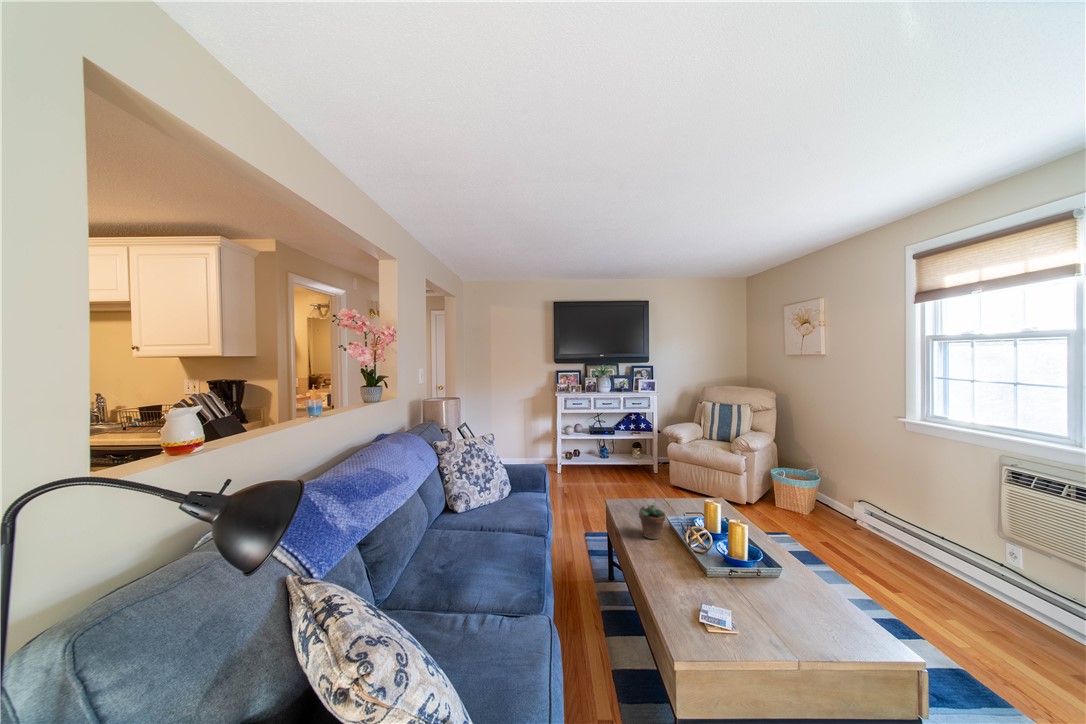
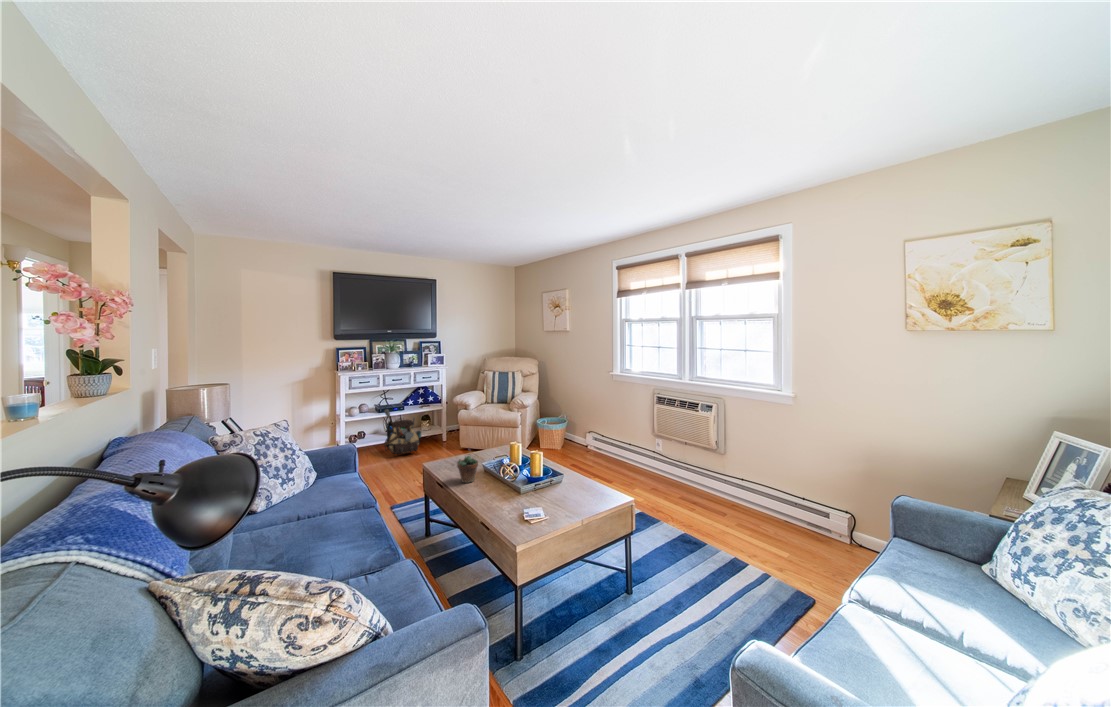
backpack: none [592,431,629,480] -> present [384,409,421,454]

